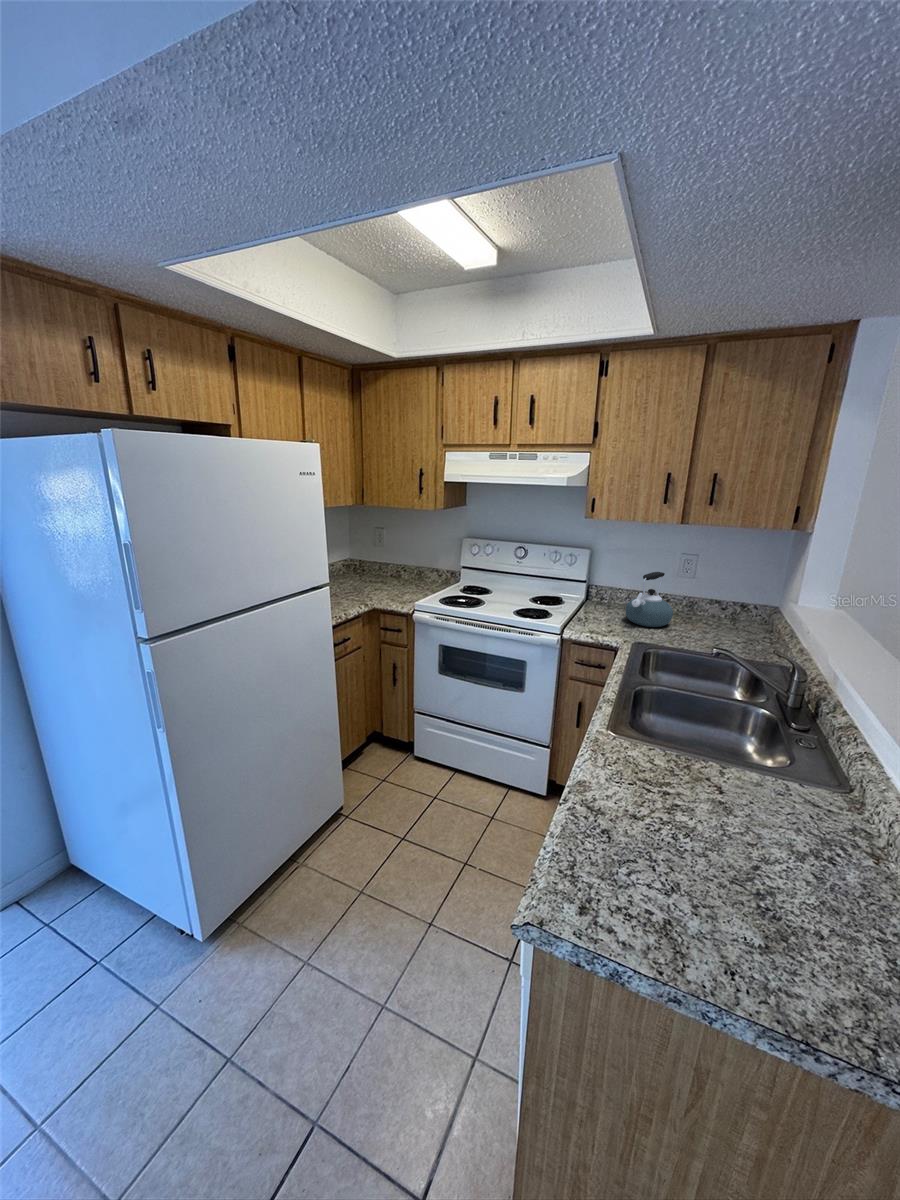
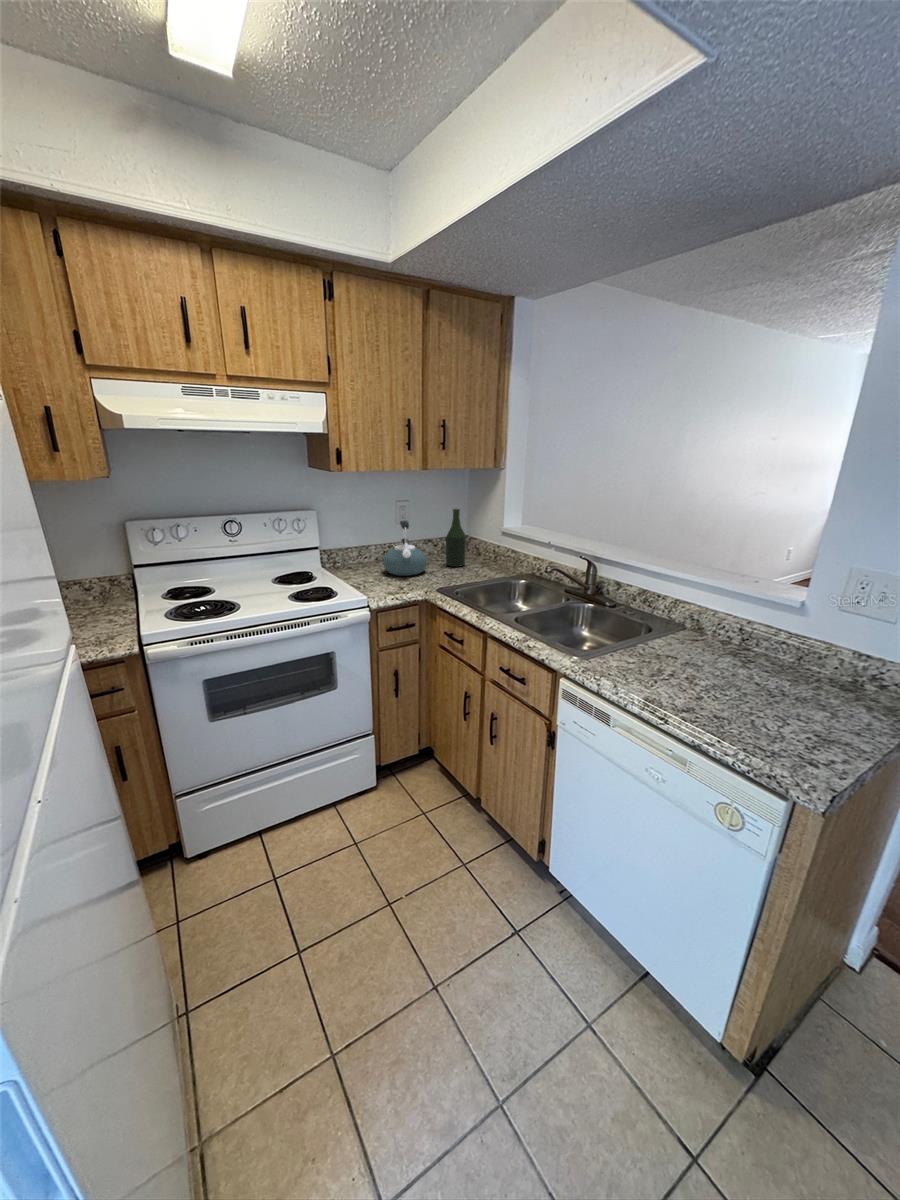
bottle: none [701,570,732,635] -> present [446,509,466,567]

